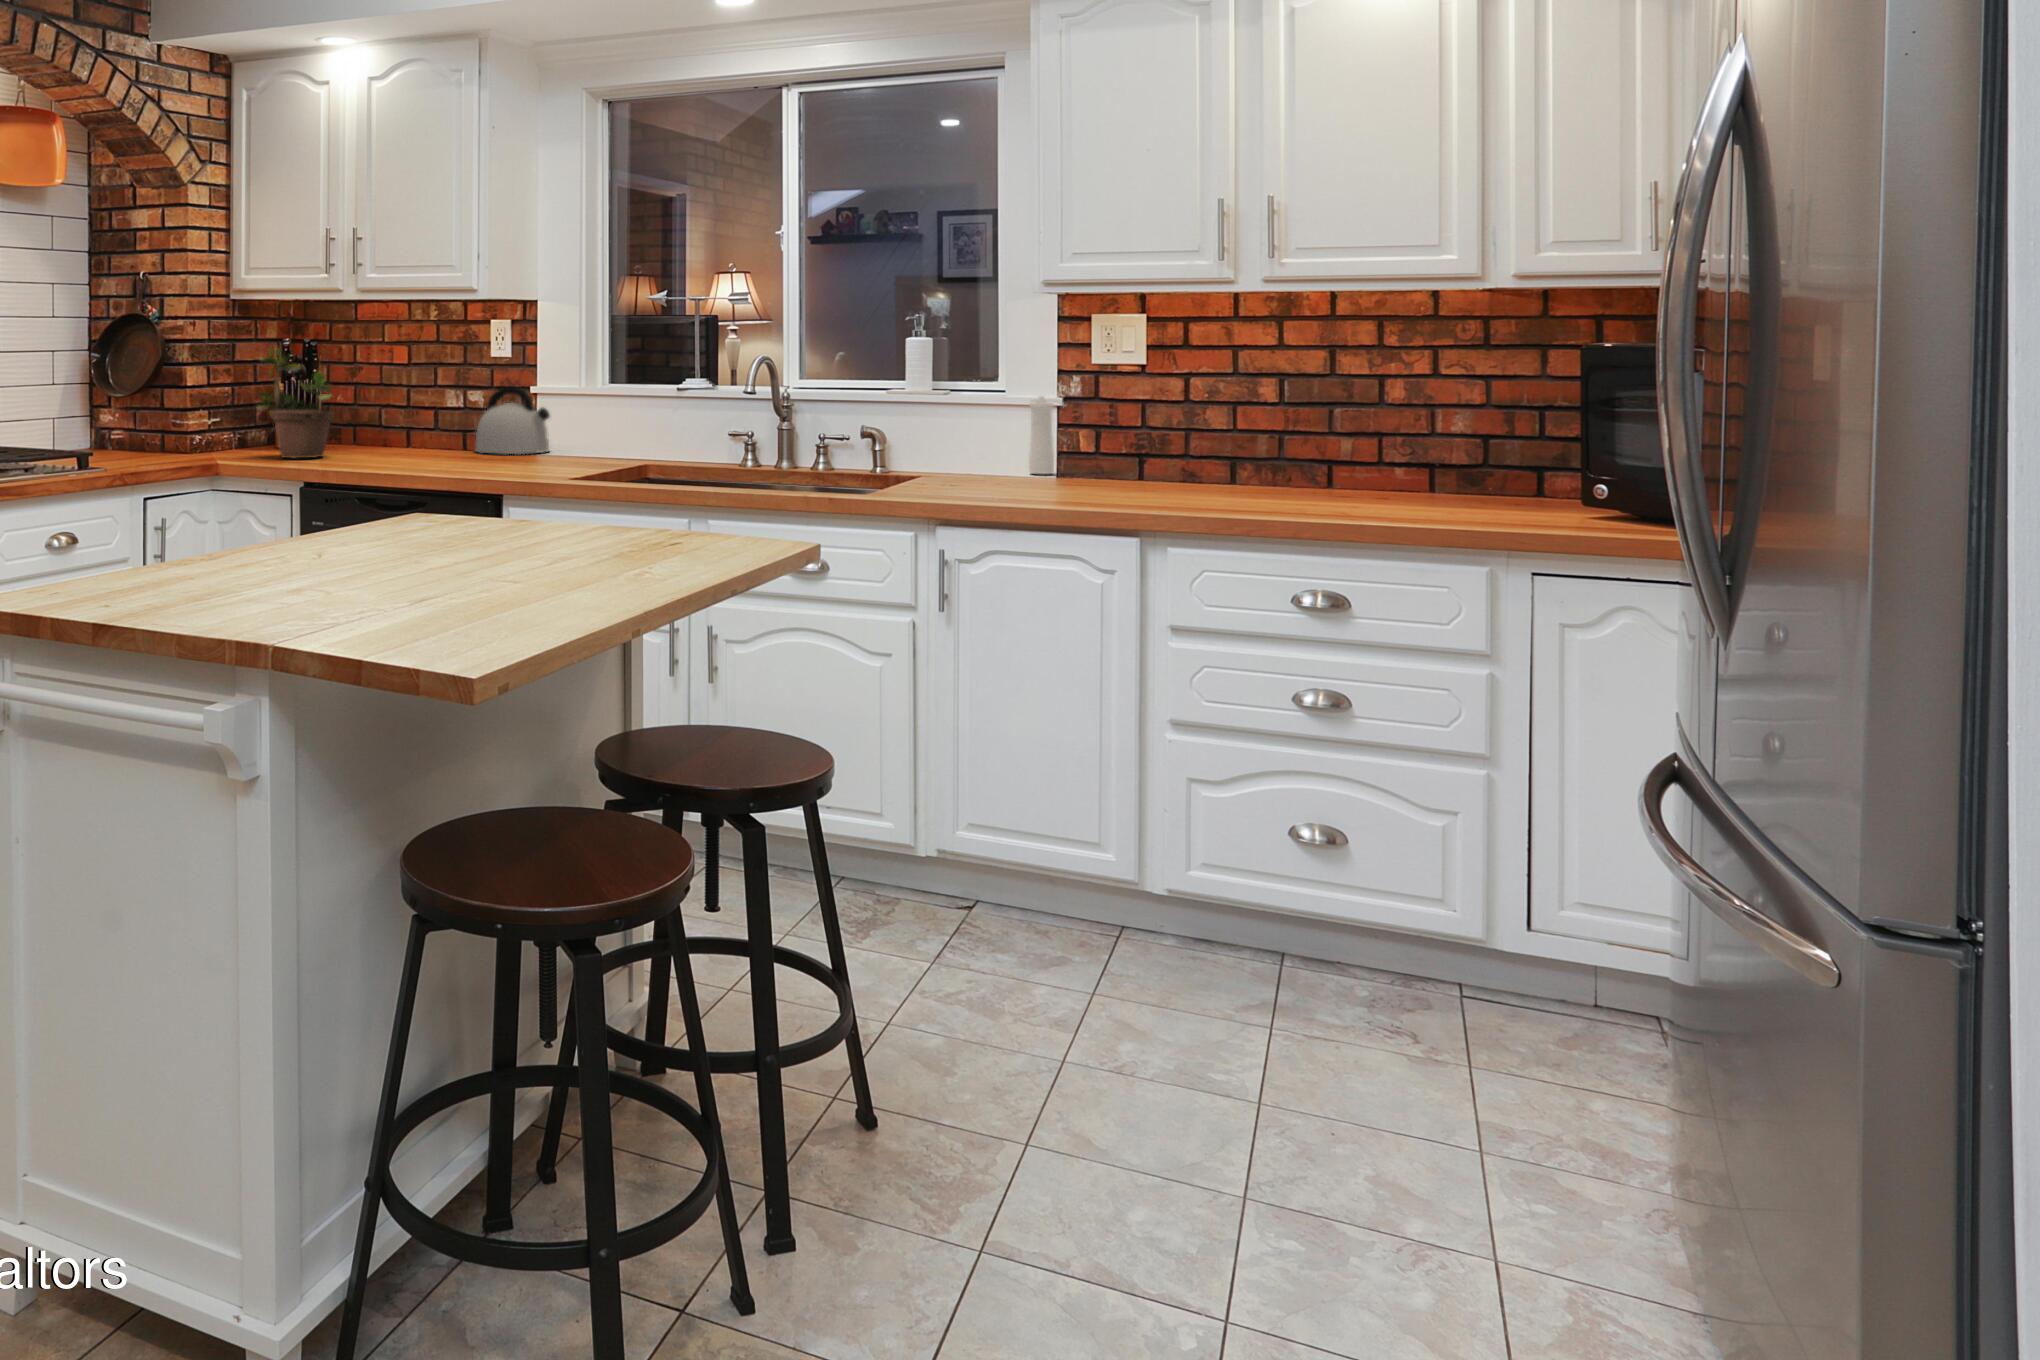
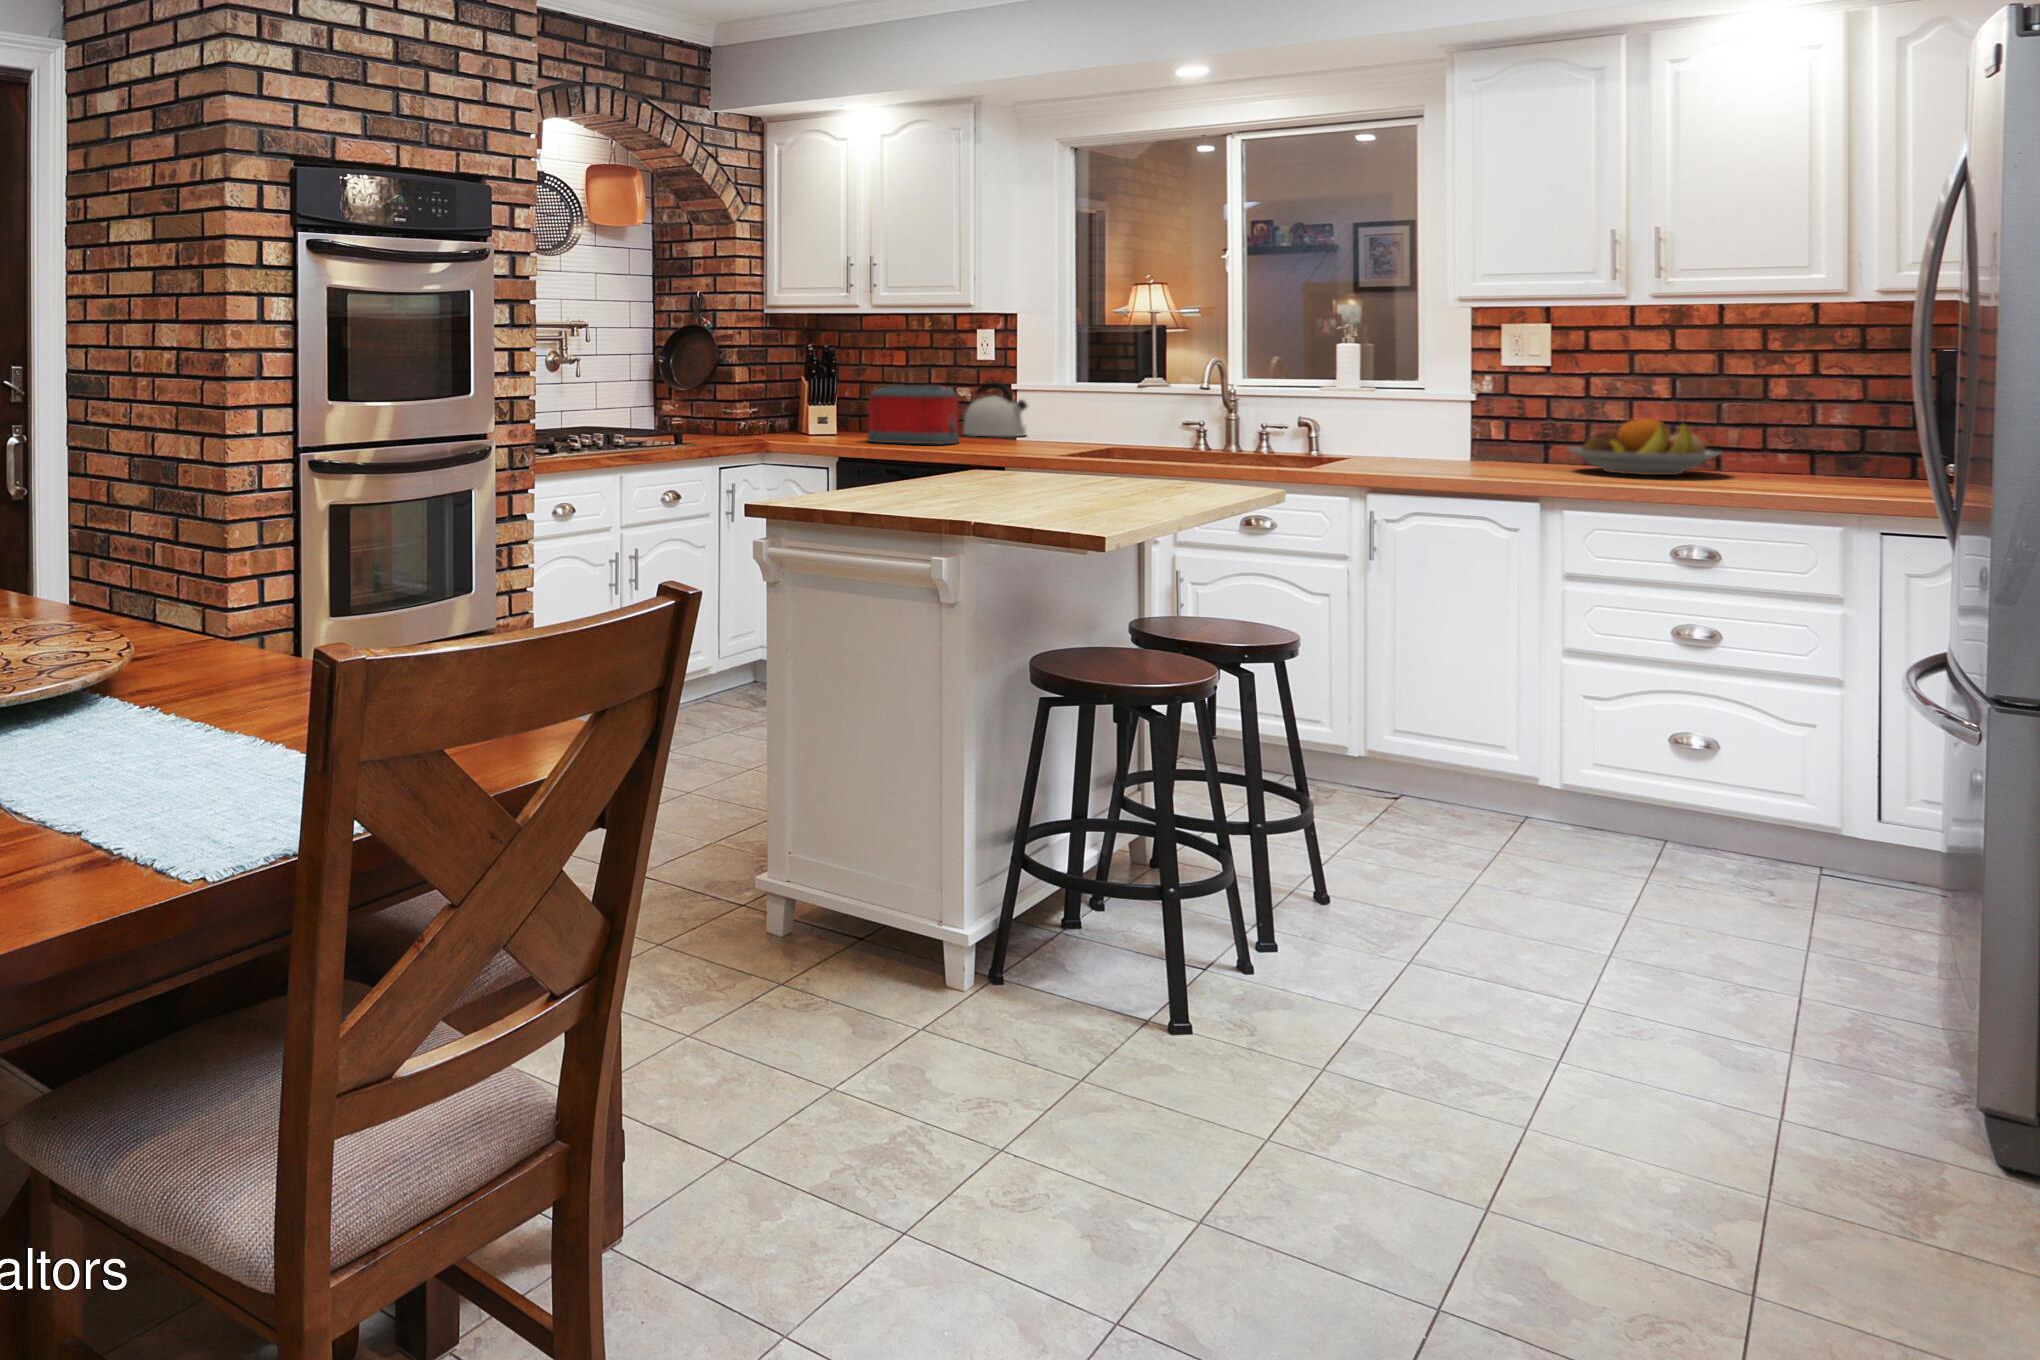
potted plant: present [257,348,333,458] -> none [788,342,852,437]
toaster: none [346,393,460,469] -> present [867,385,959,444]
pepper mill: present [1029,396,1064,474] -> none [1449,383,1506,455]
fruit bowl: none [1169,431,1348,503] -> present [1568,418,1721,475]

